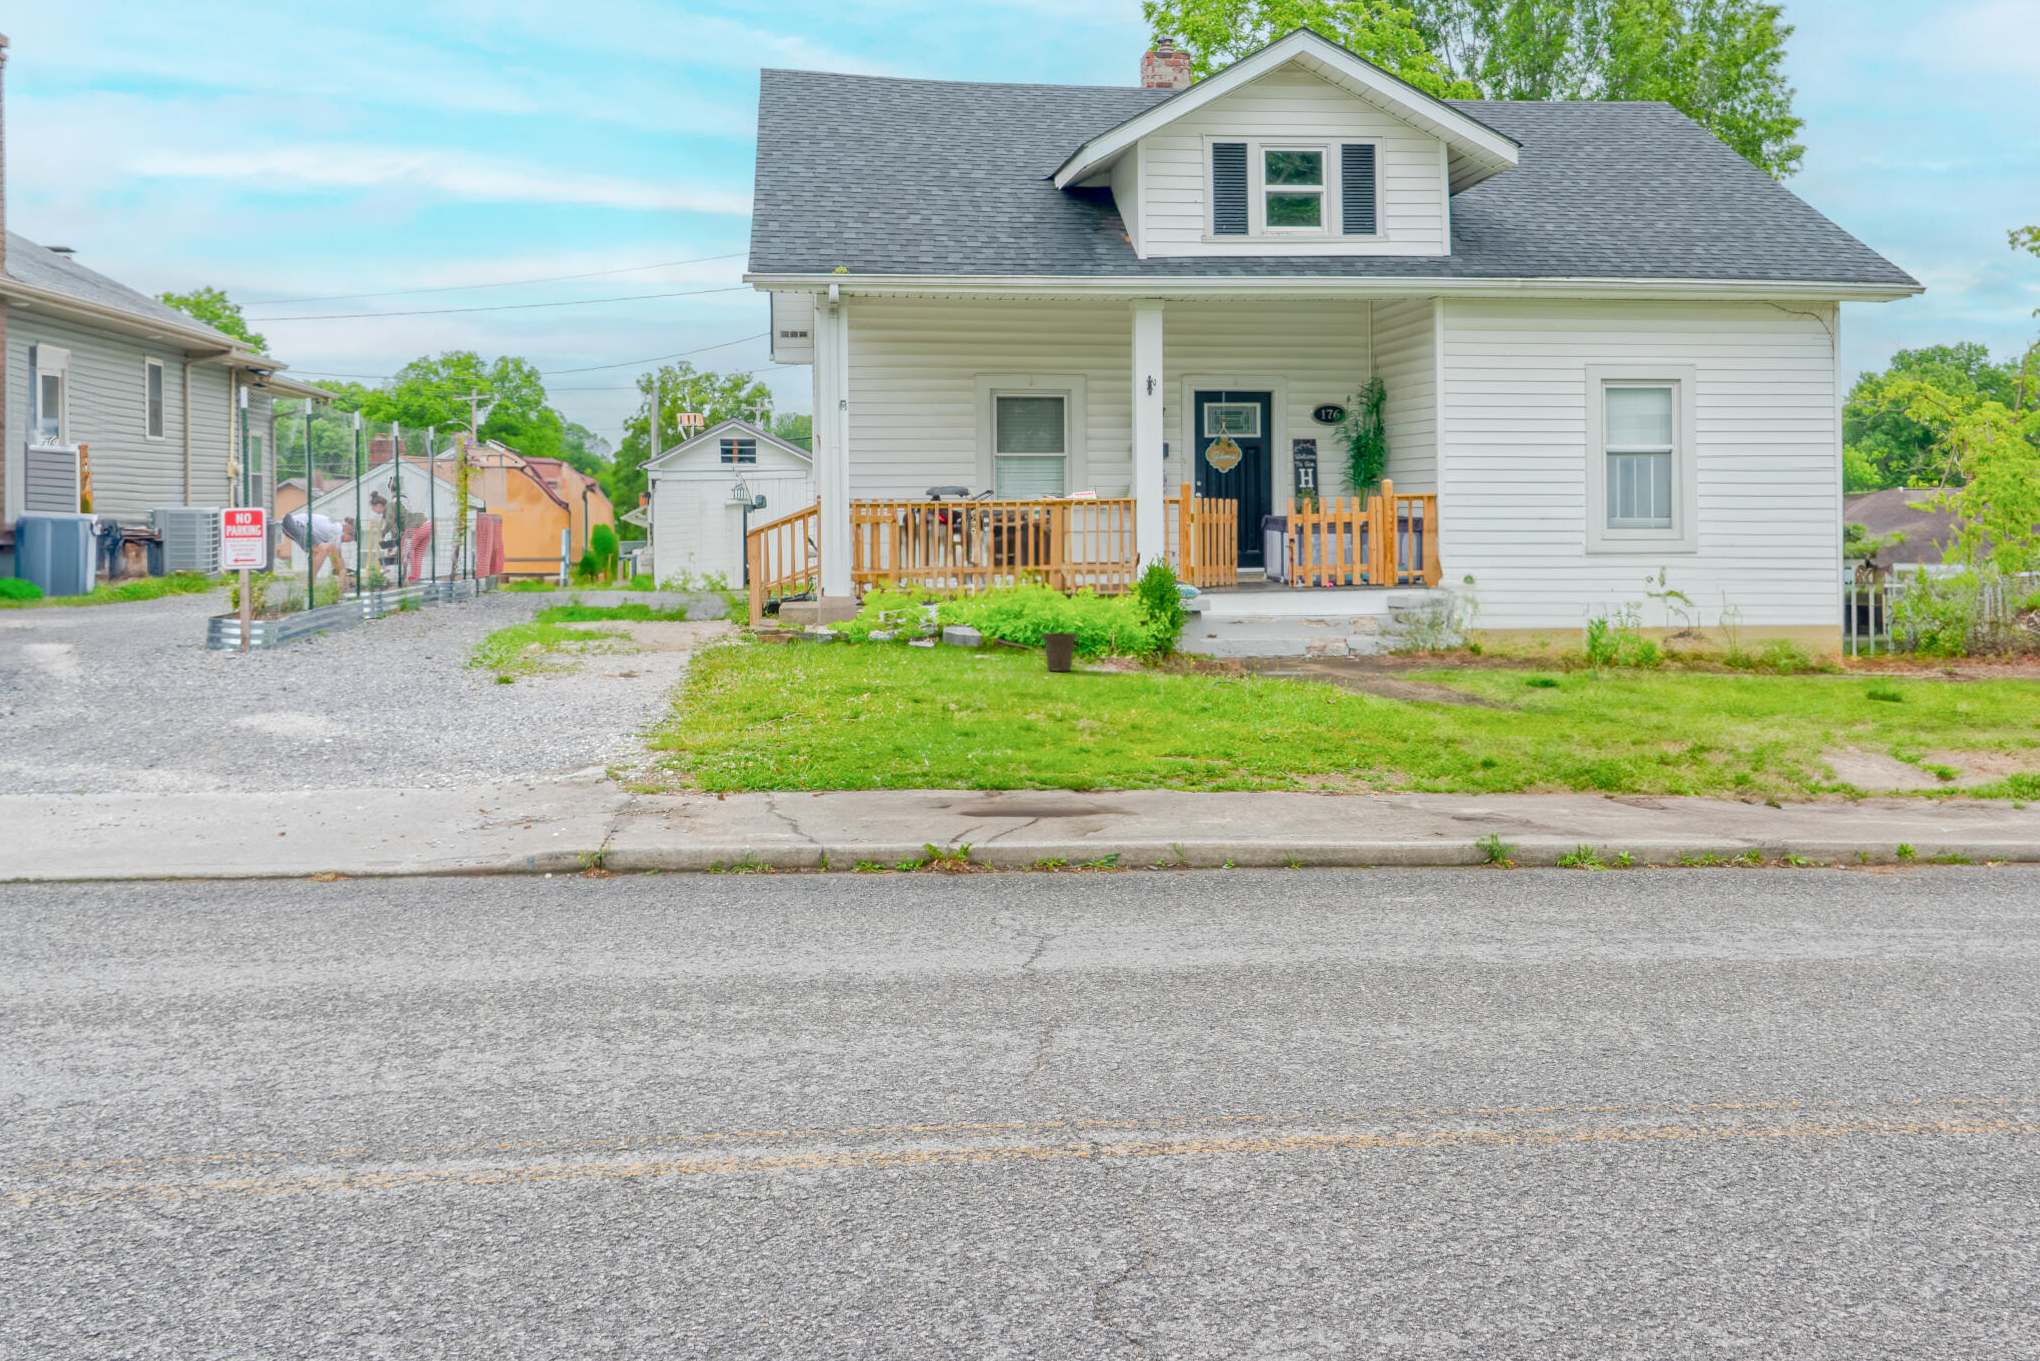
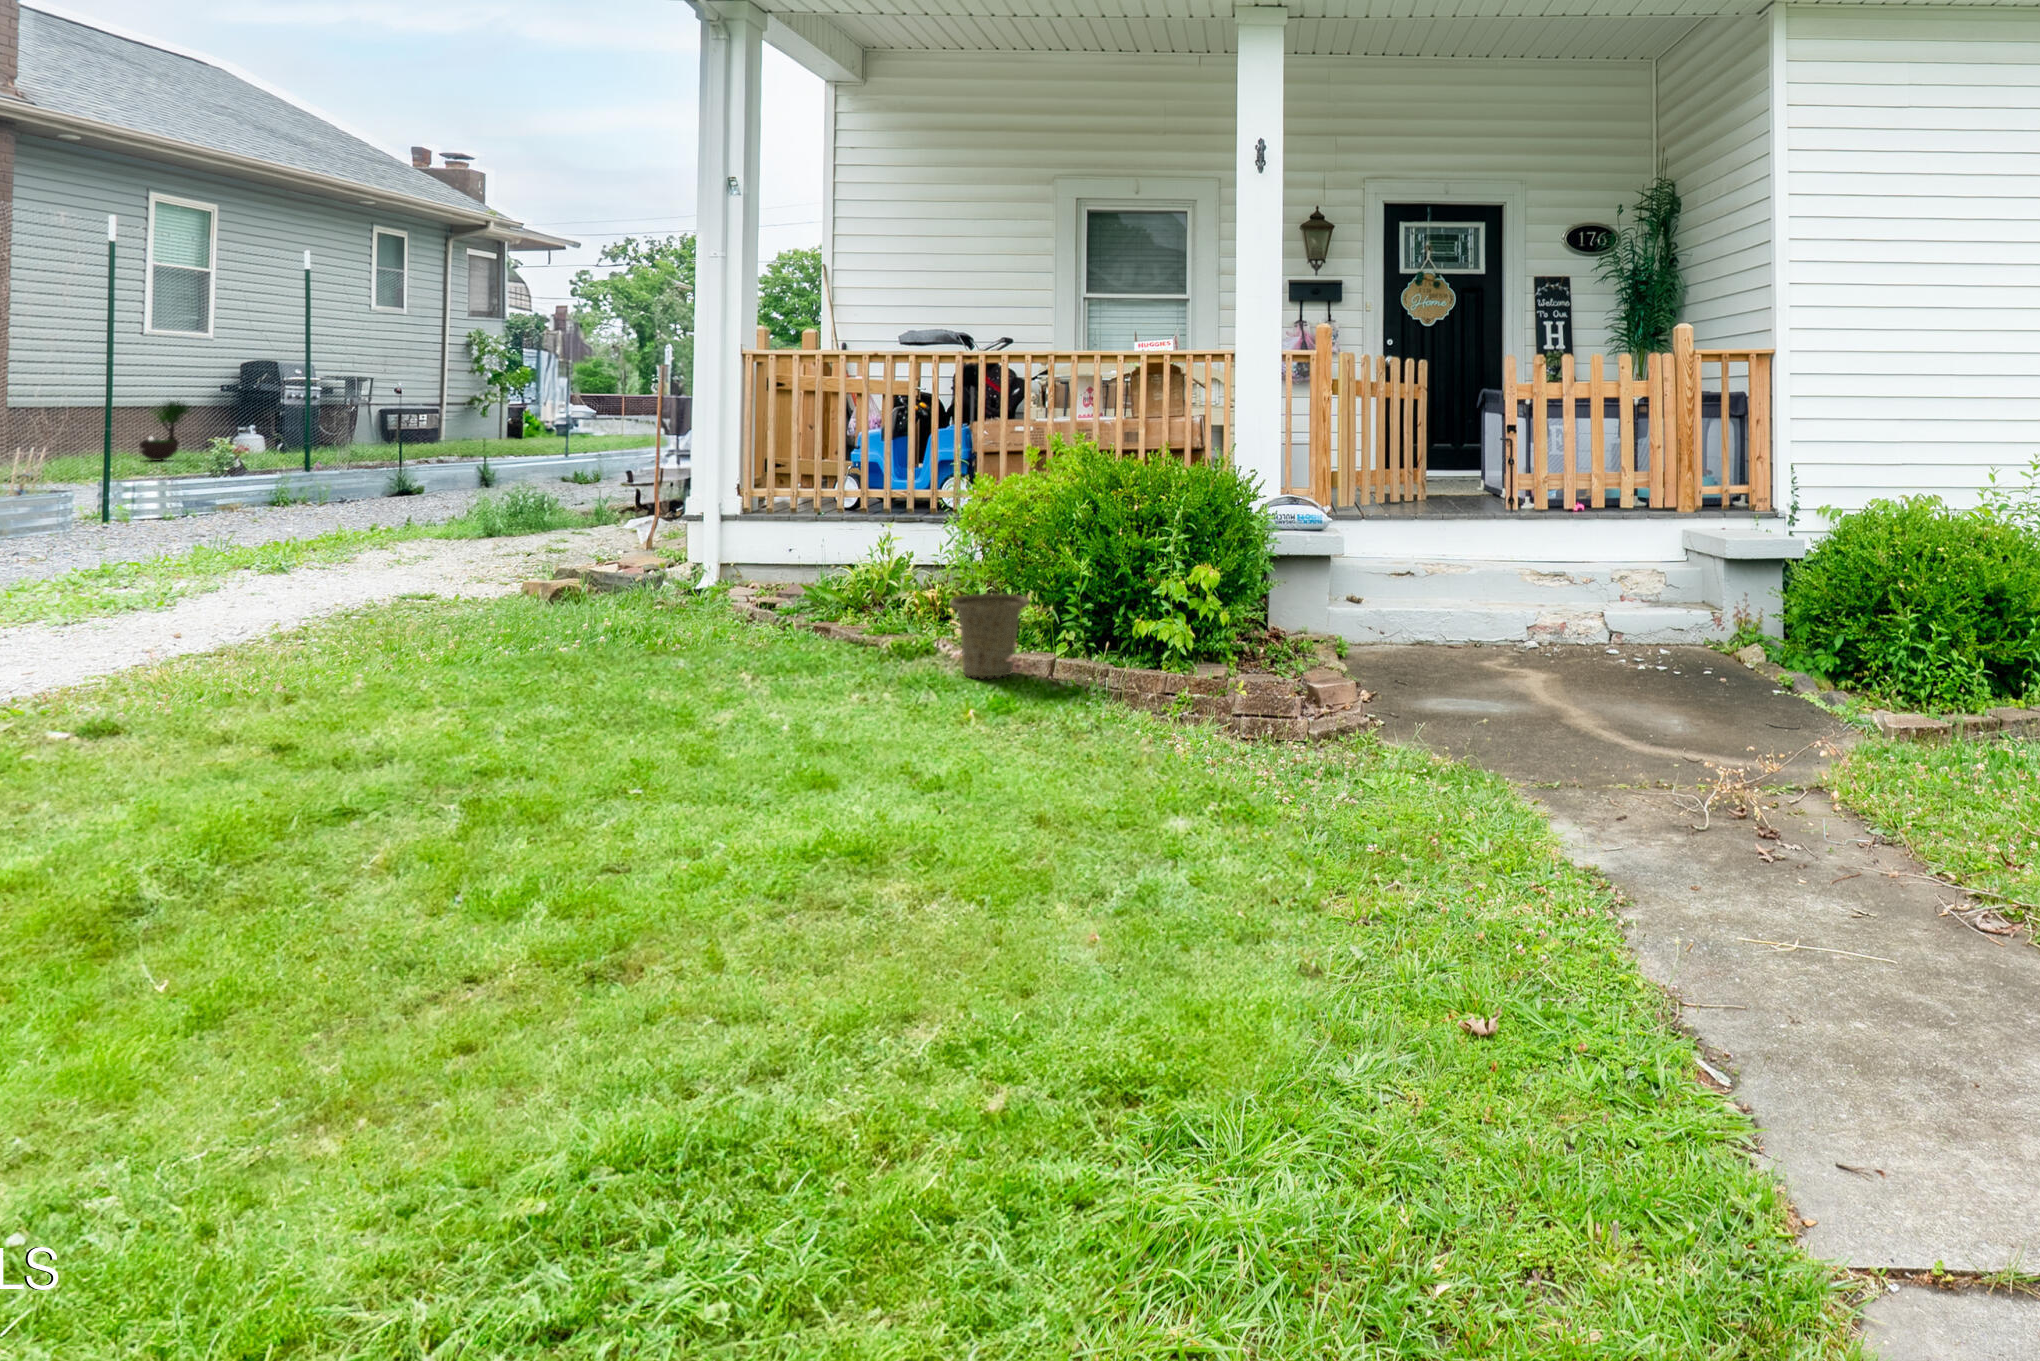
potted tree: none [47,532,92,592] -> present [139,399,190,461]

